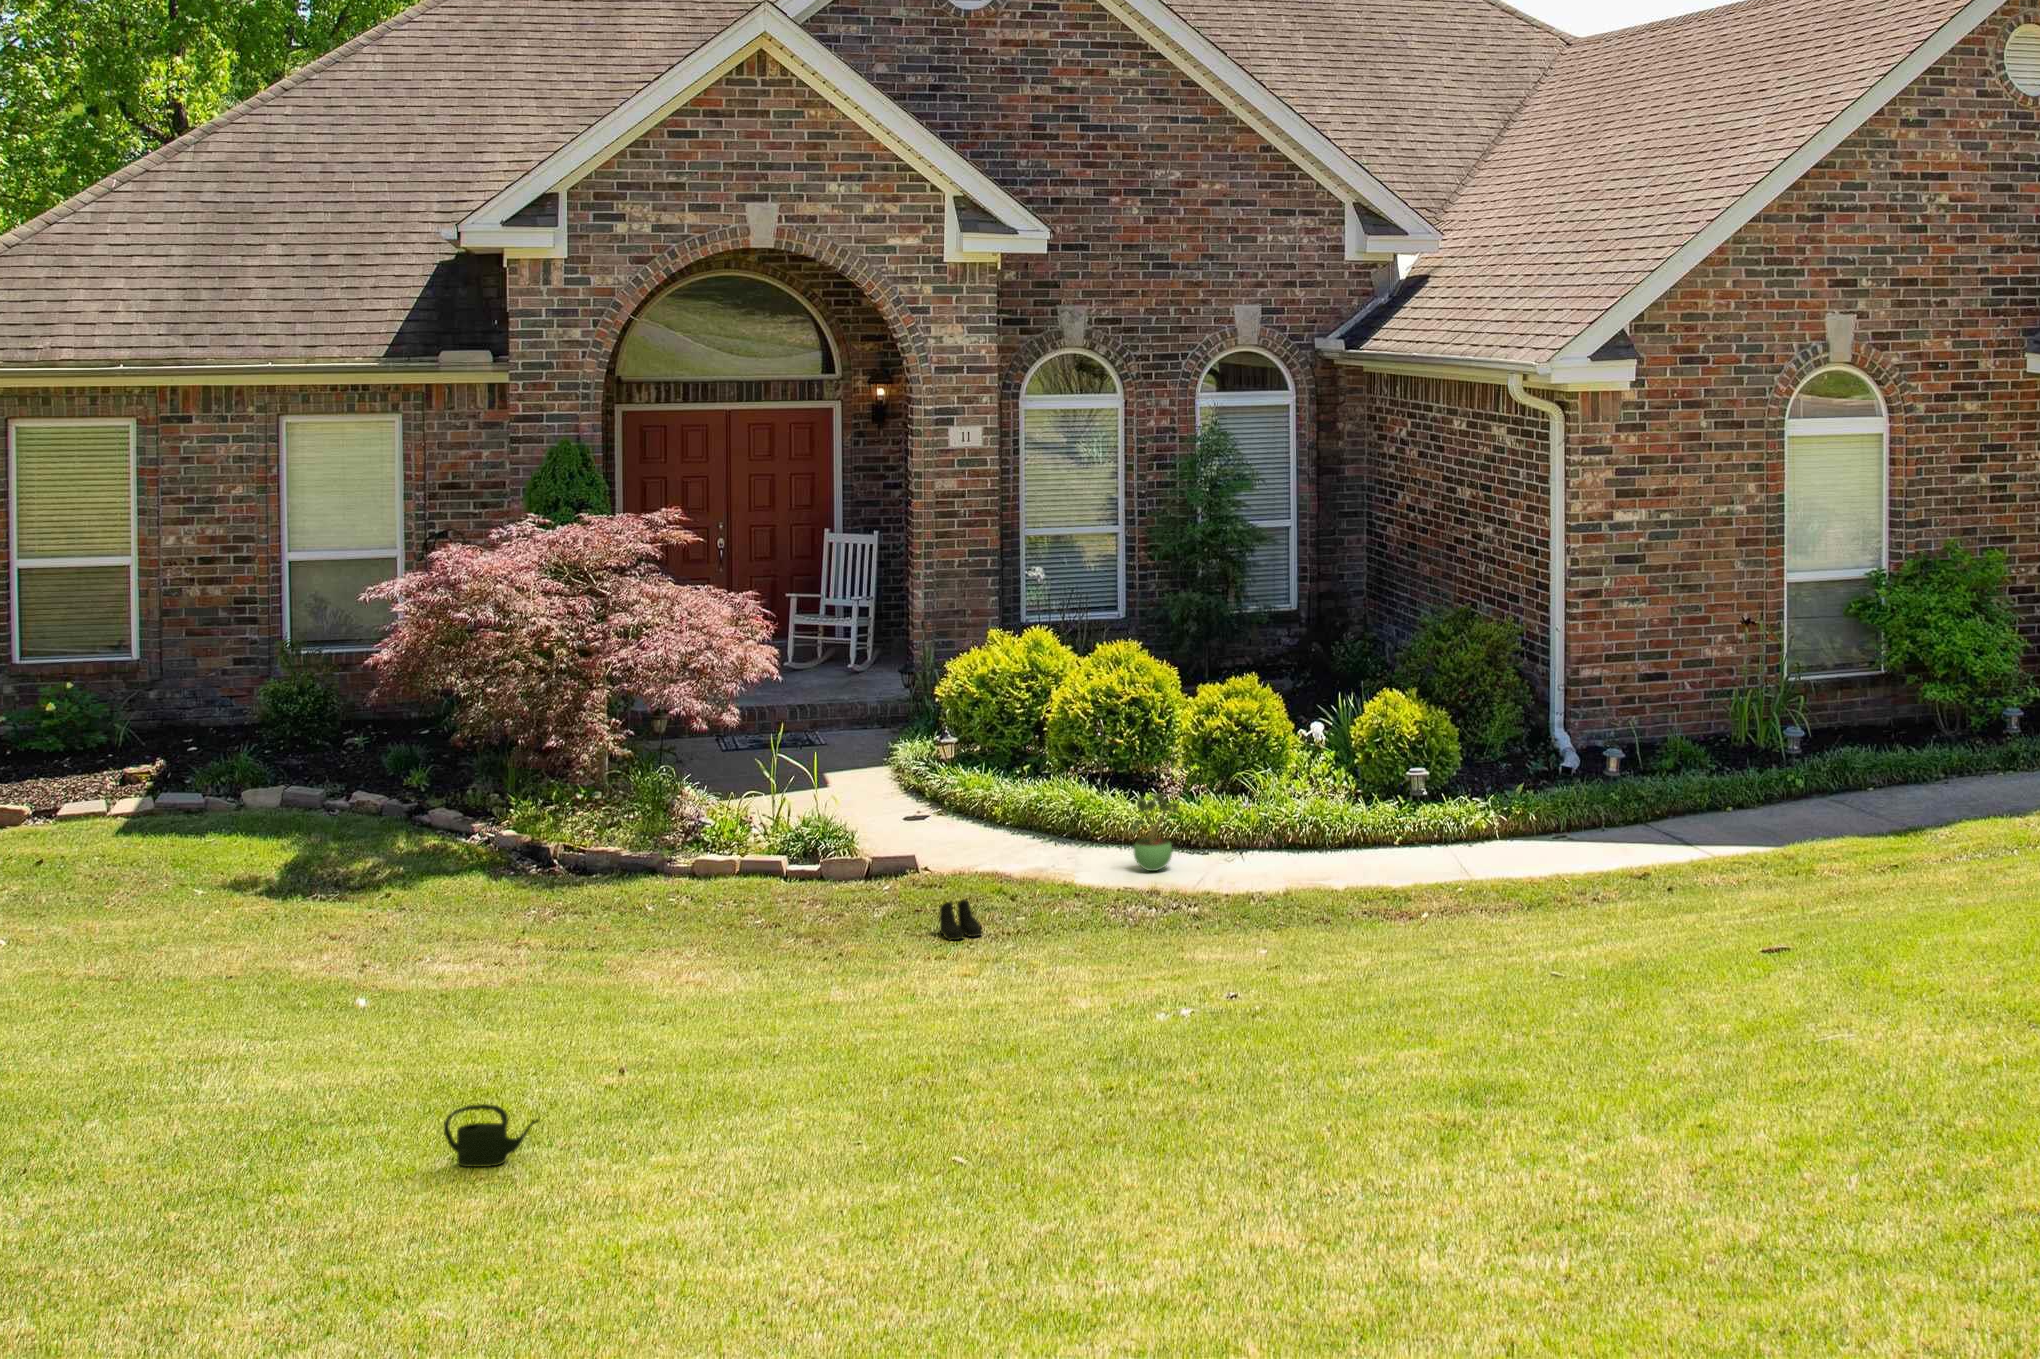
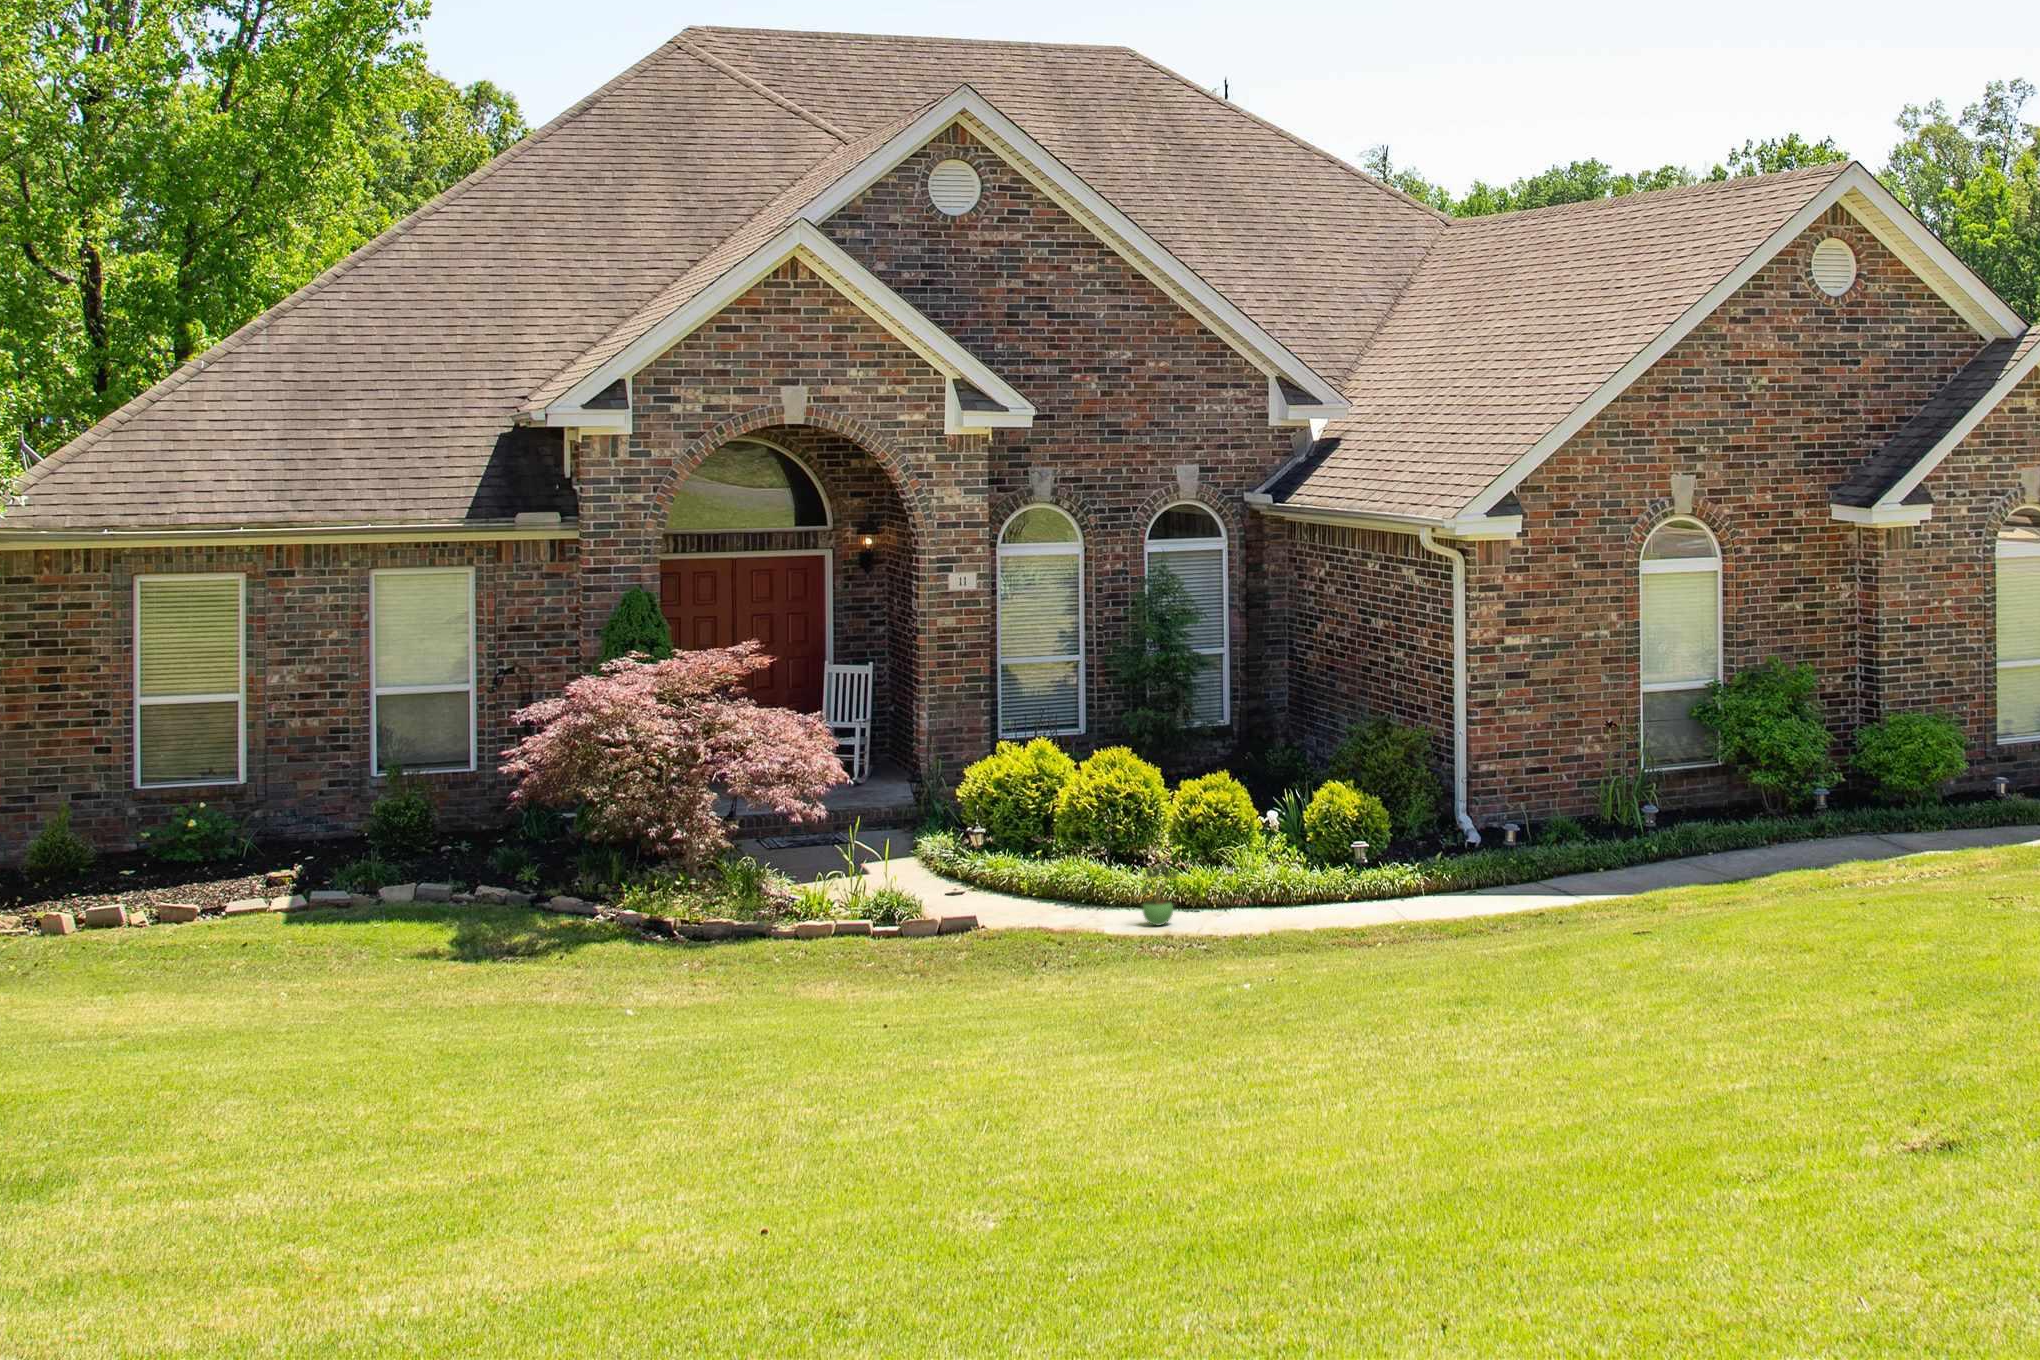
boots: present [939,899,982,940] -> none [1014,939,1048,969]
watering can: present [444,1104,539,1167] -> none [782,1032,847,1073]

